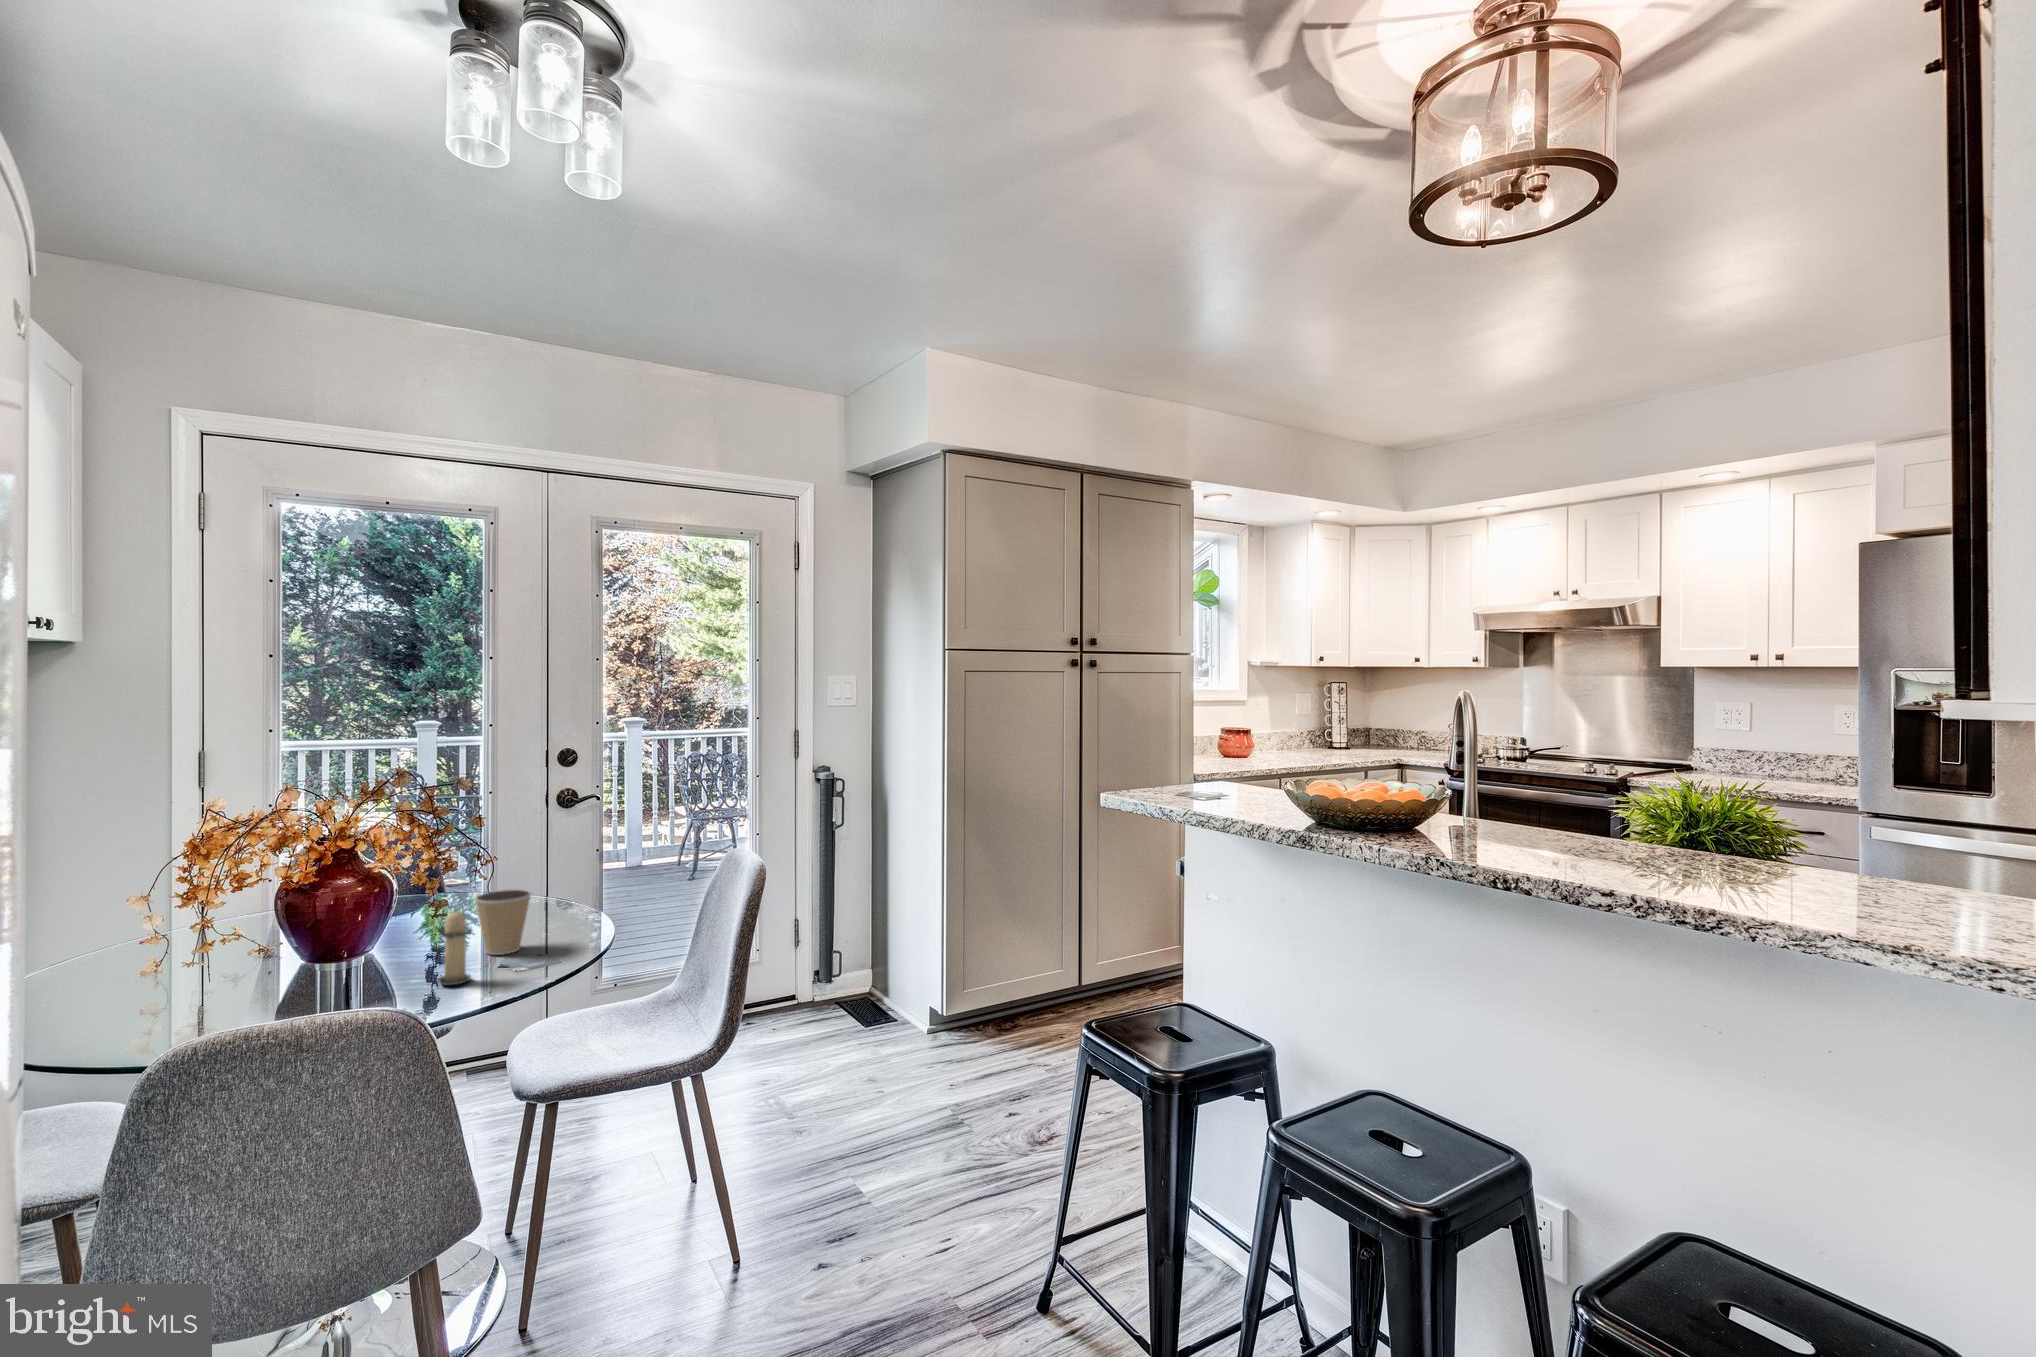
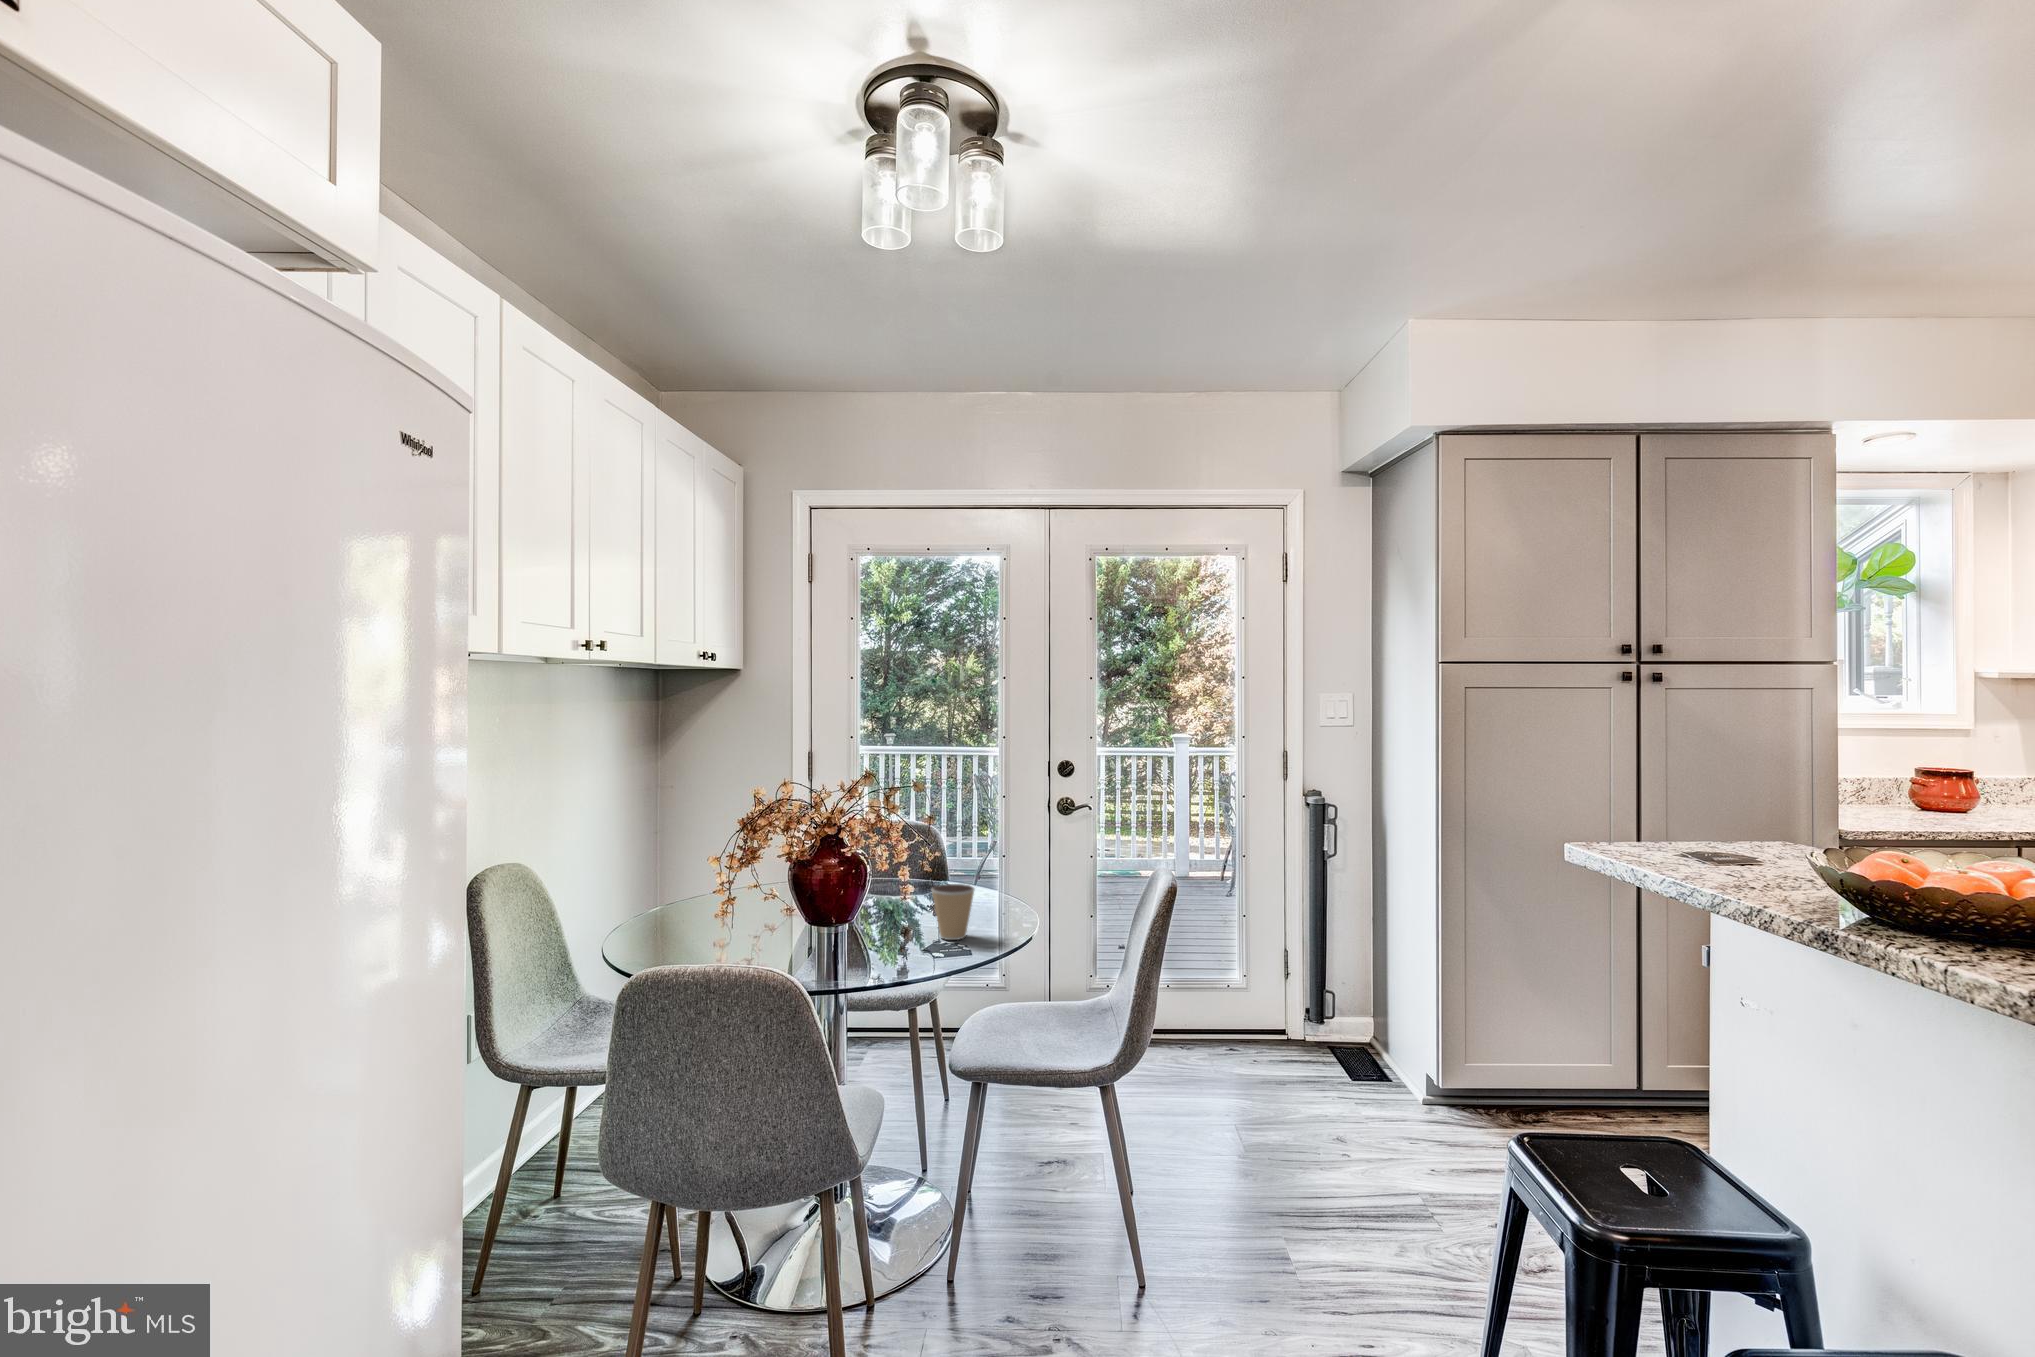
candle: present [438,910,472,985] -> none [889,892,921,960]

